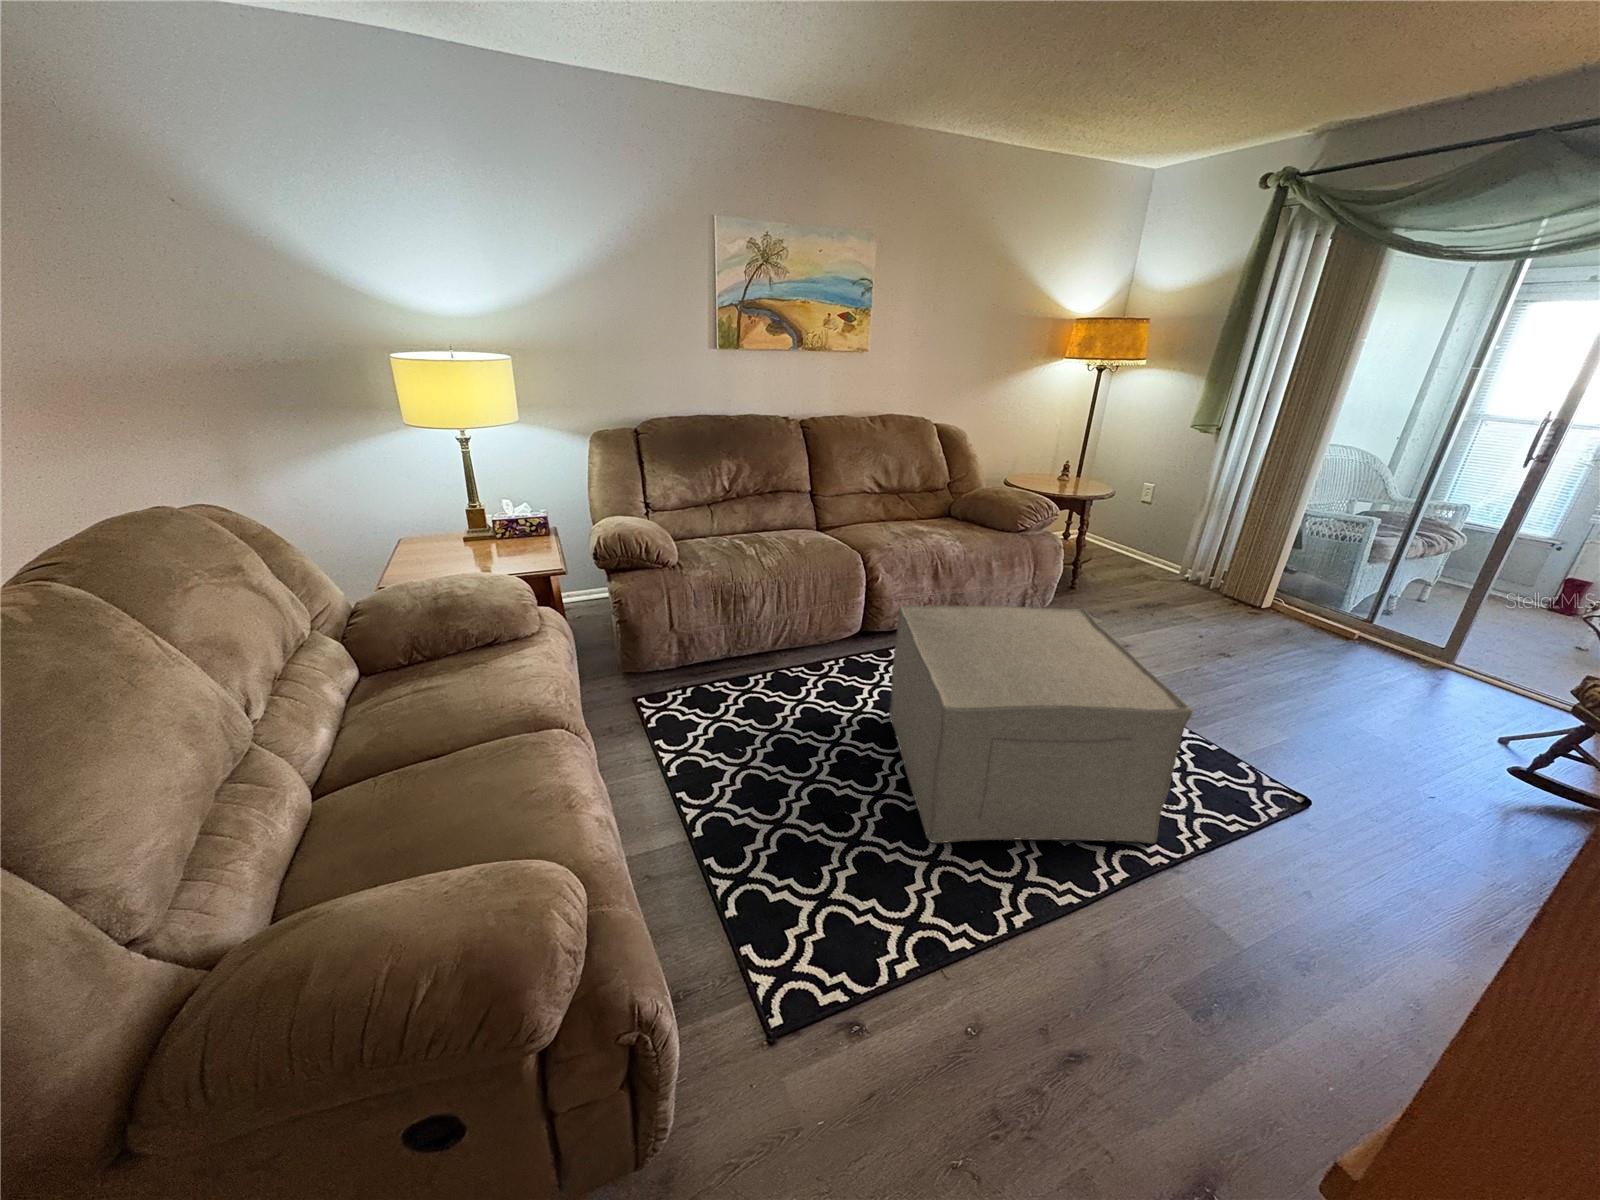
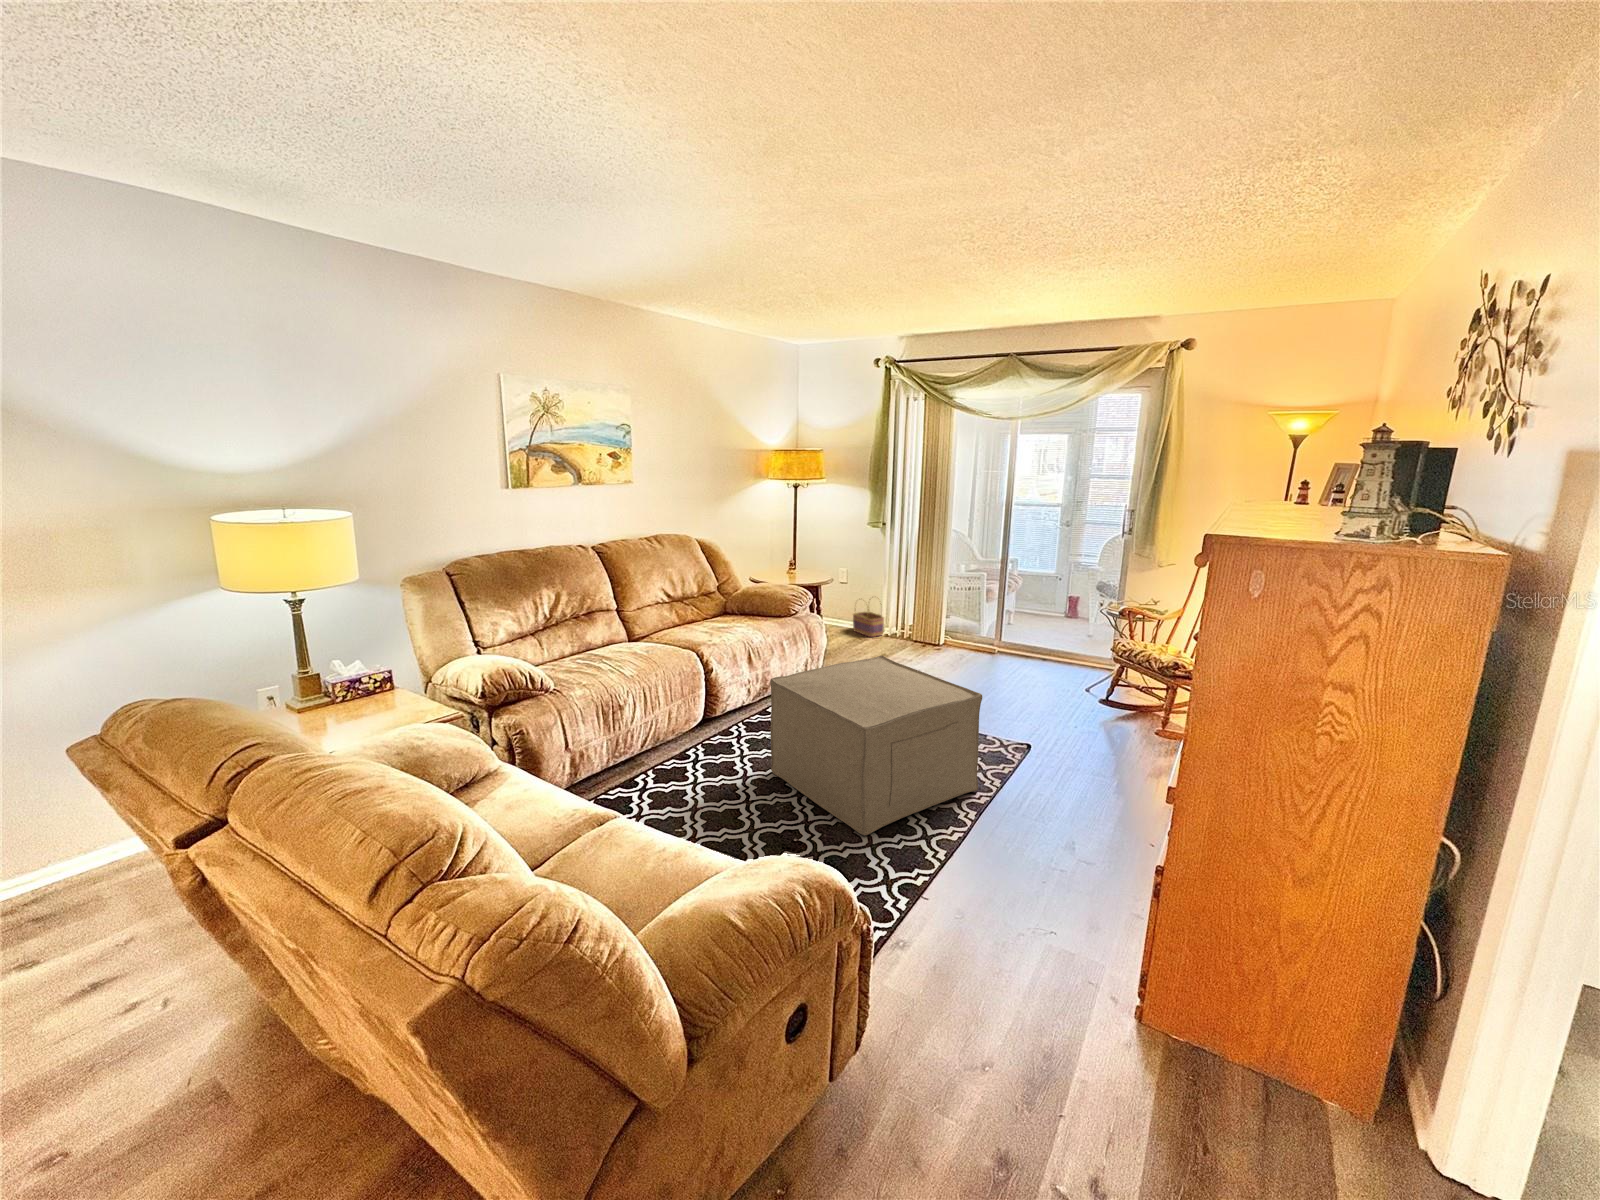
basket: none [1140,526,1188,579] -> present [853,603,884,637]

